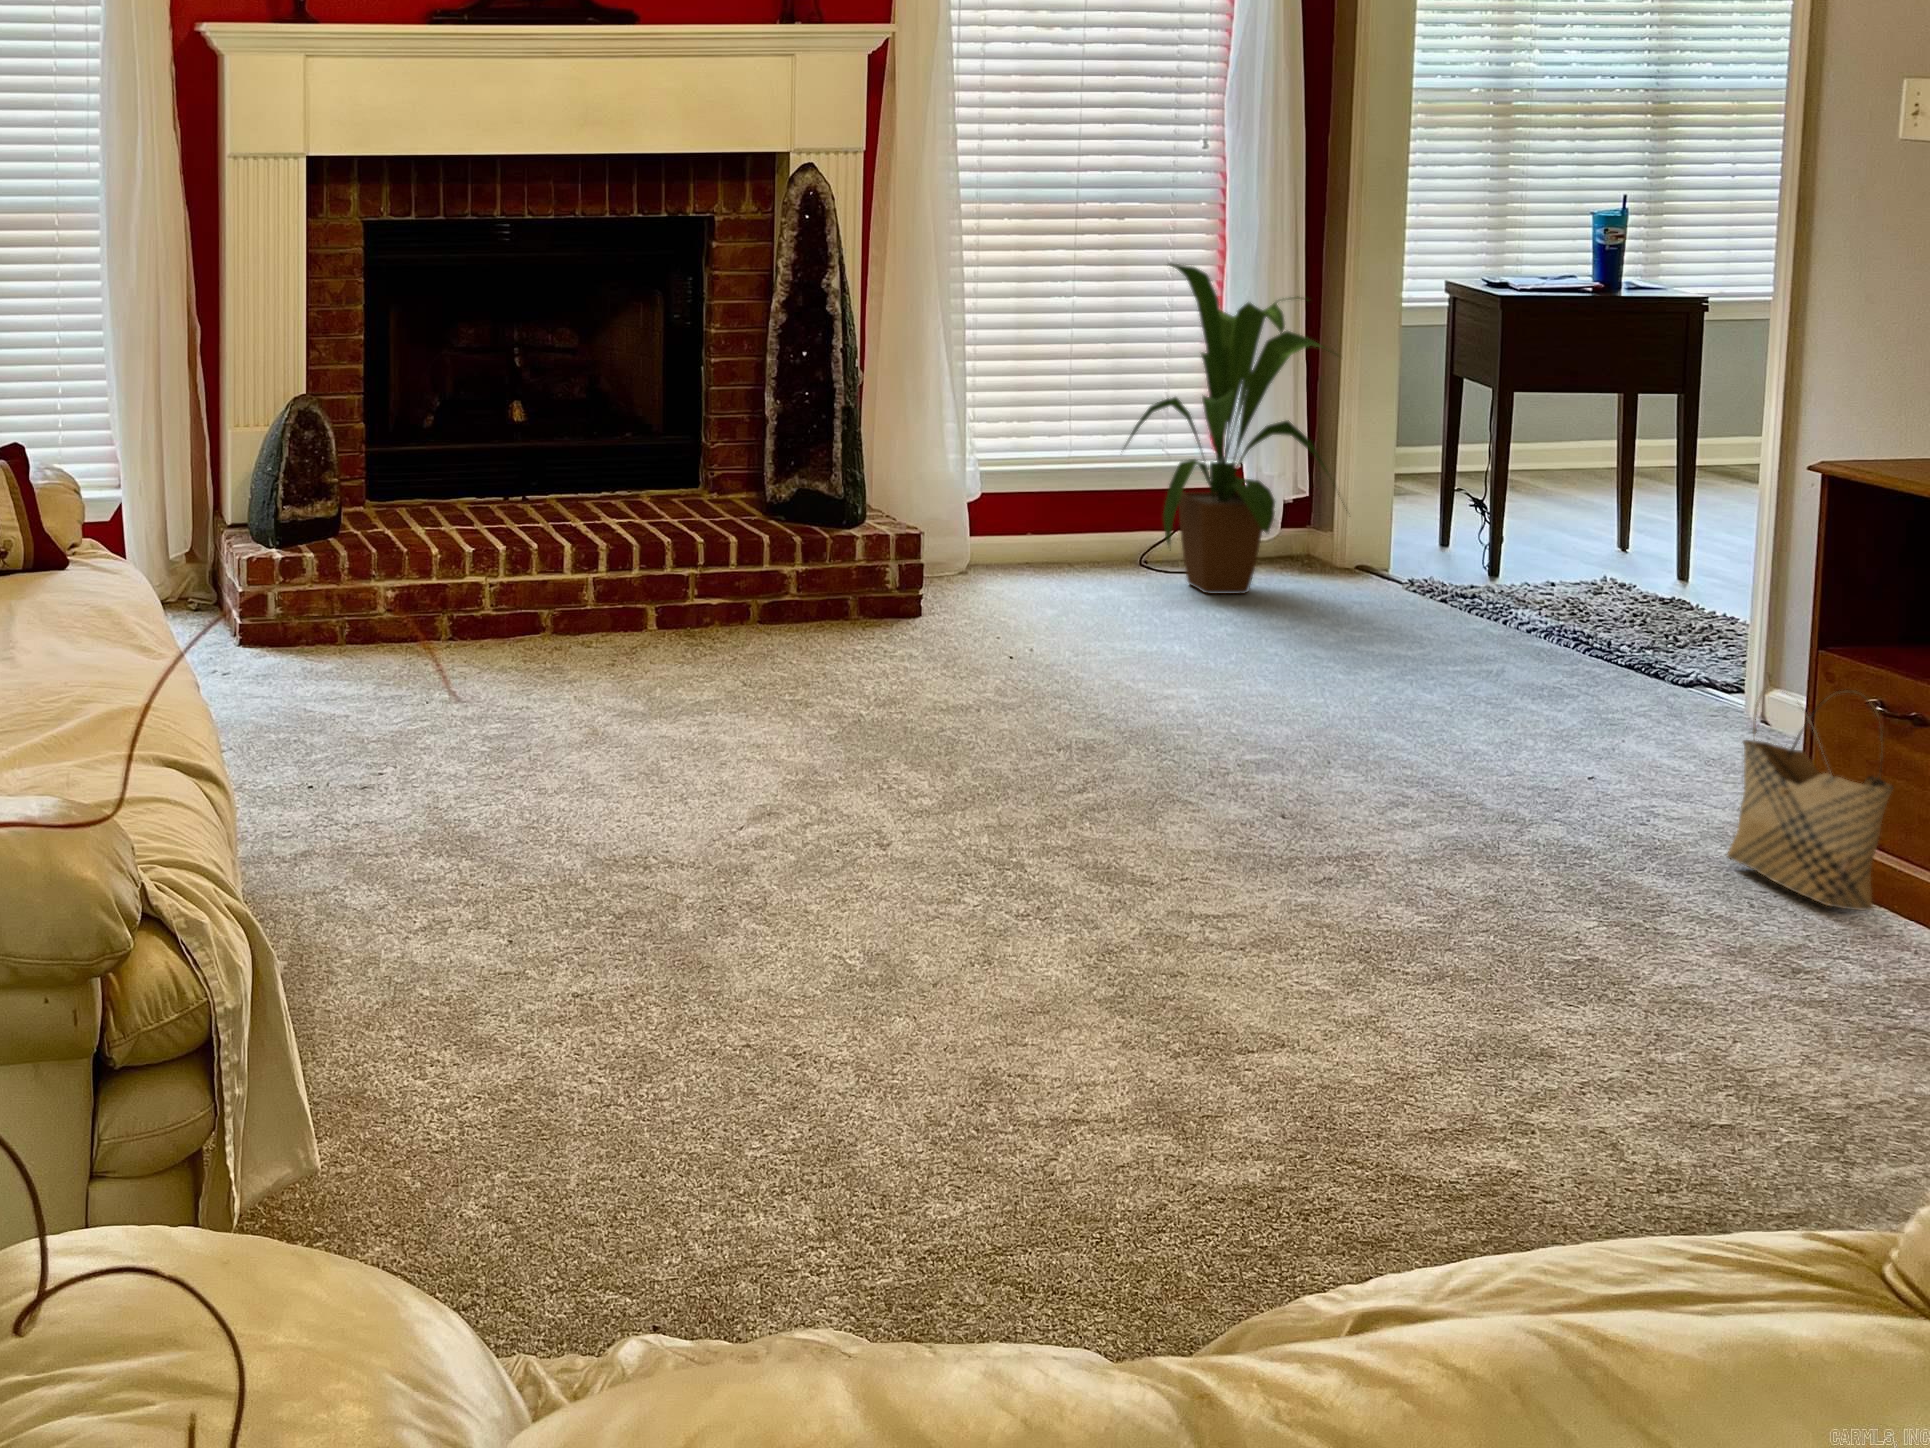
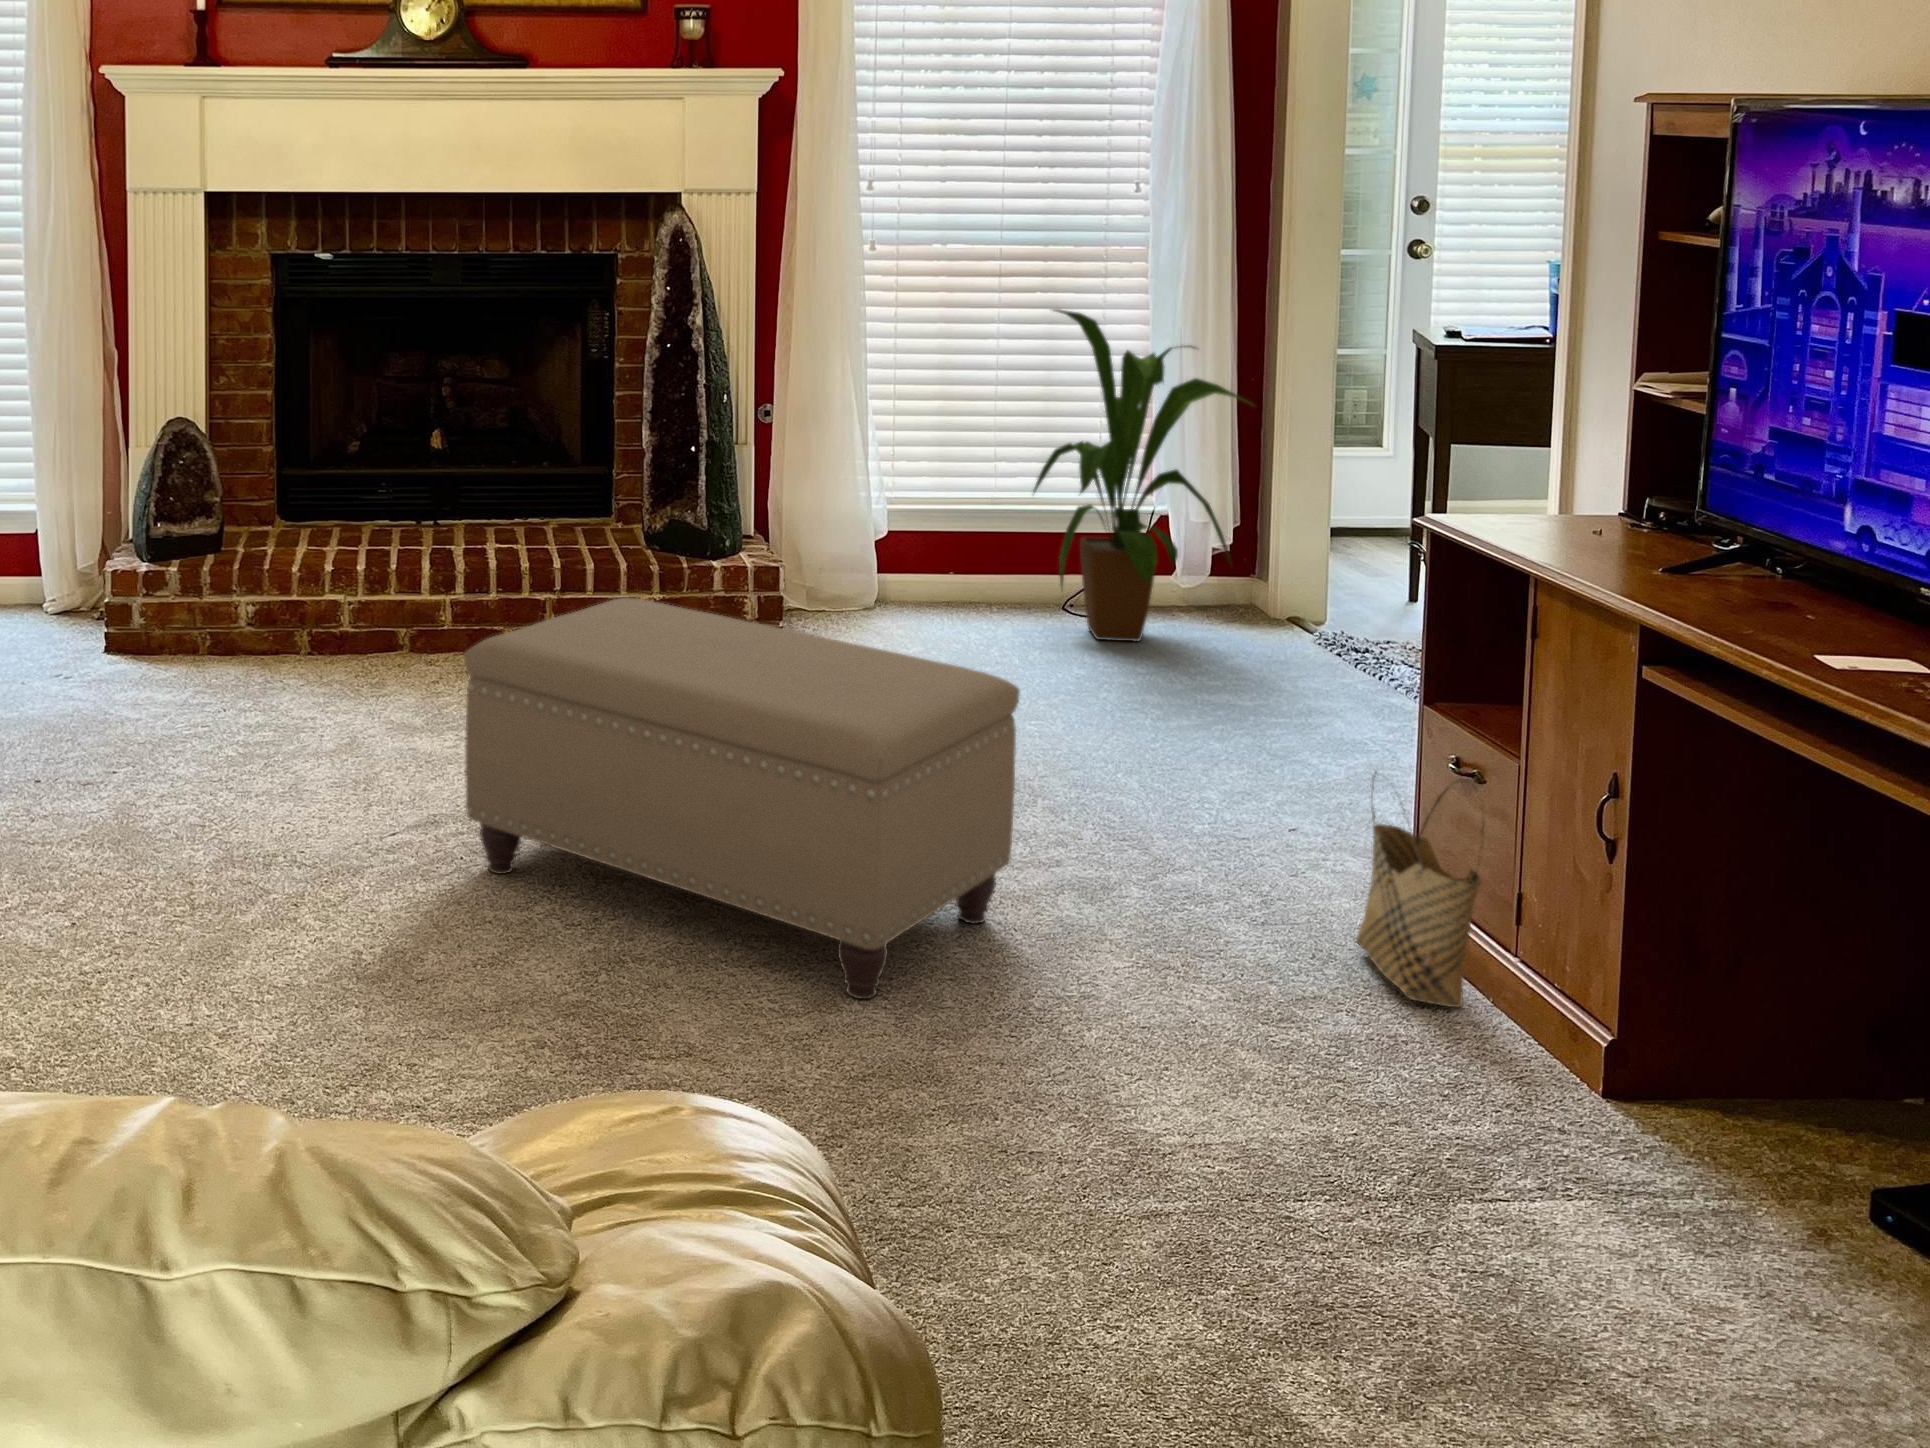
ottoman: none [823,556,1401,940] -> present [464,598,1020,999]

